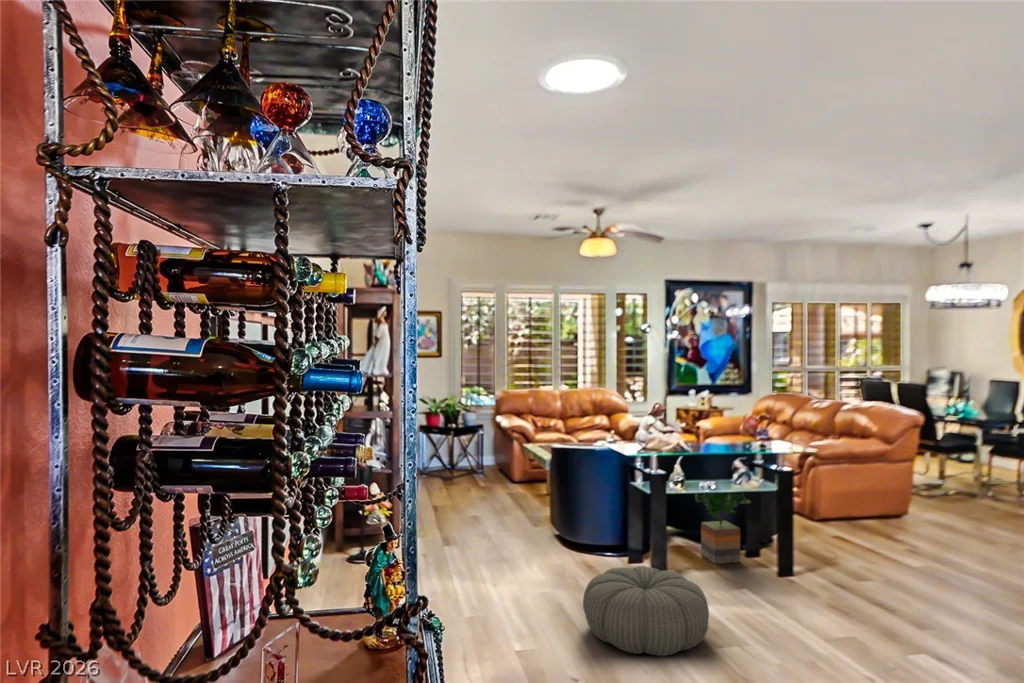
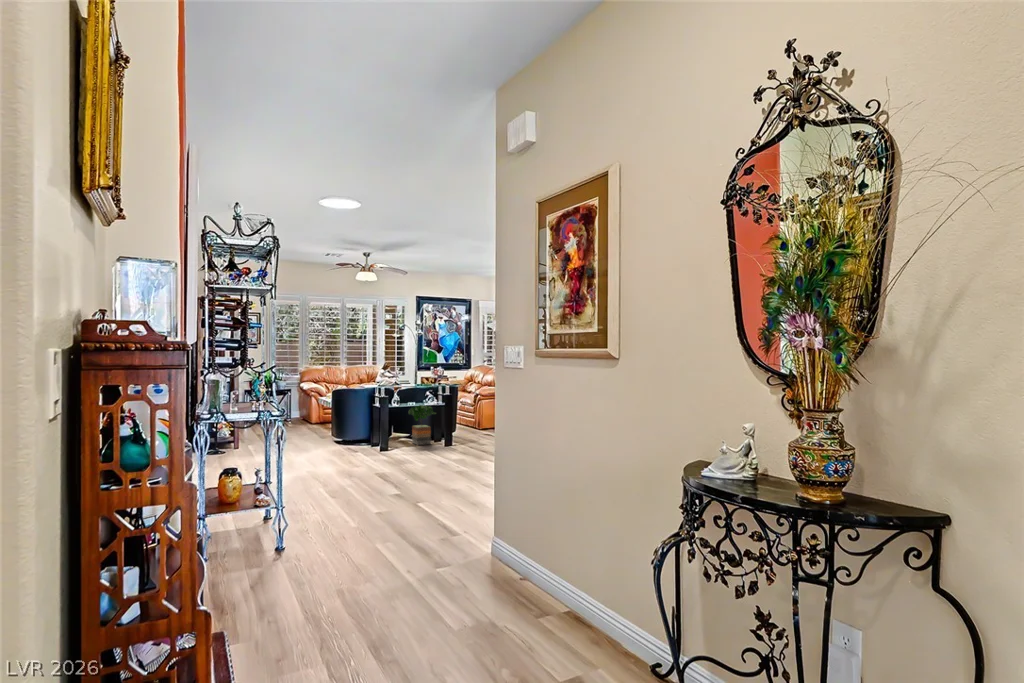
pouf: present [583,566,709,656] -> none [341,437,399,468]

